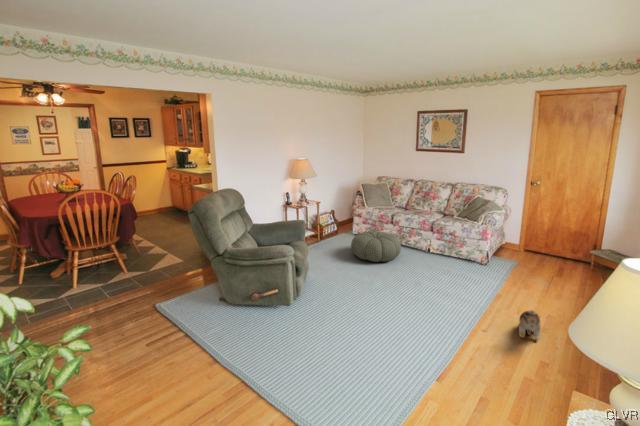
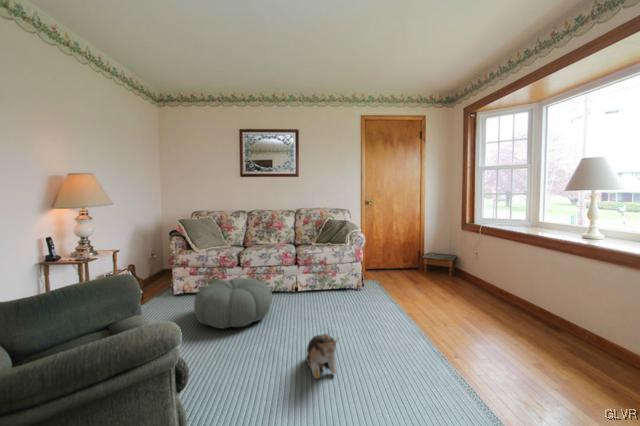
plush toy: present [518,310,540,340] -> present [307,334,337,379]

